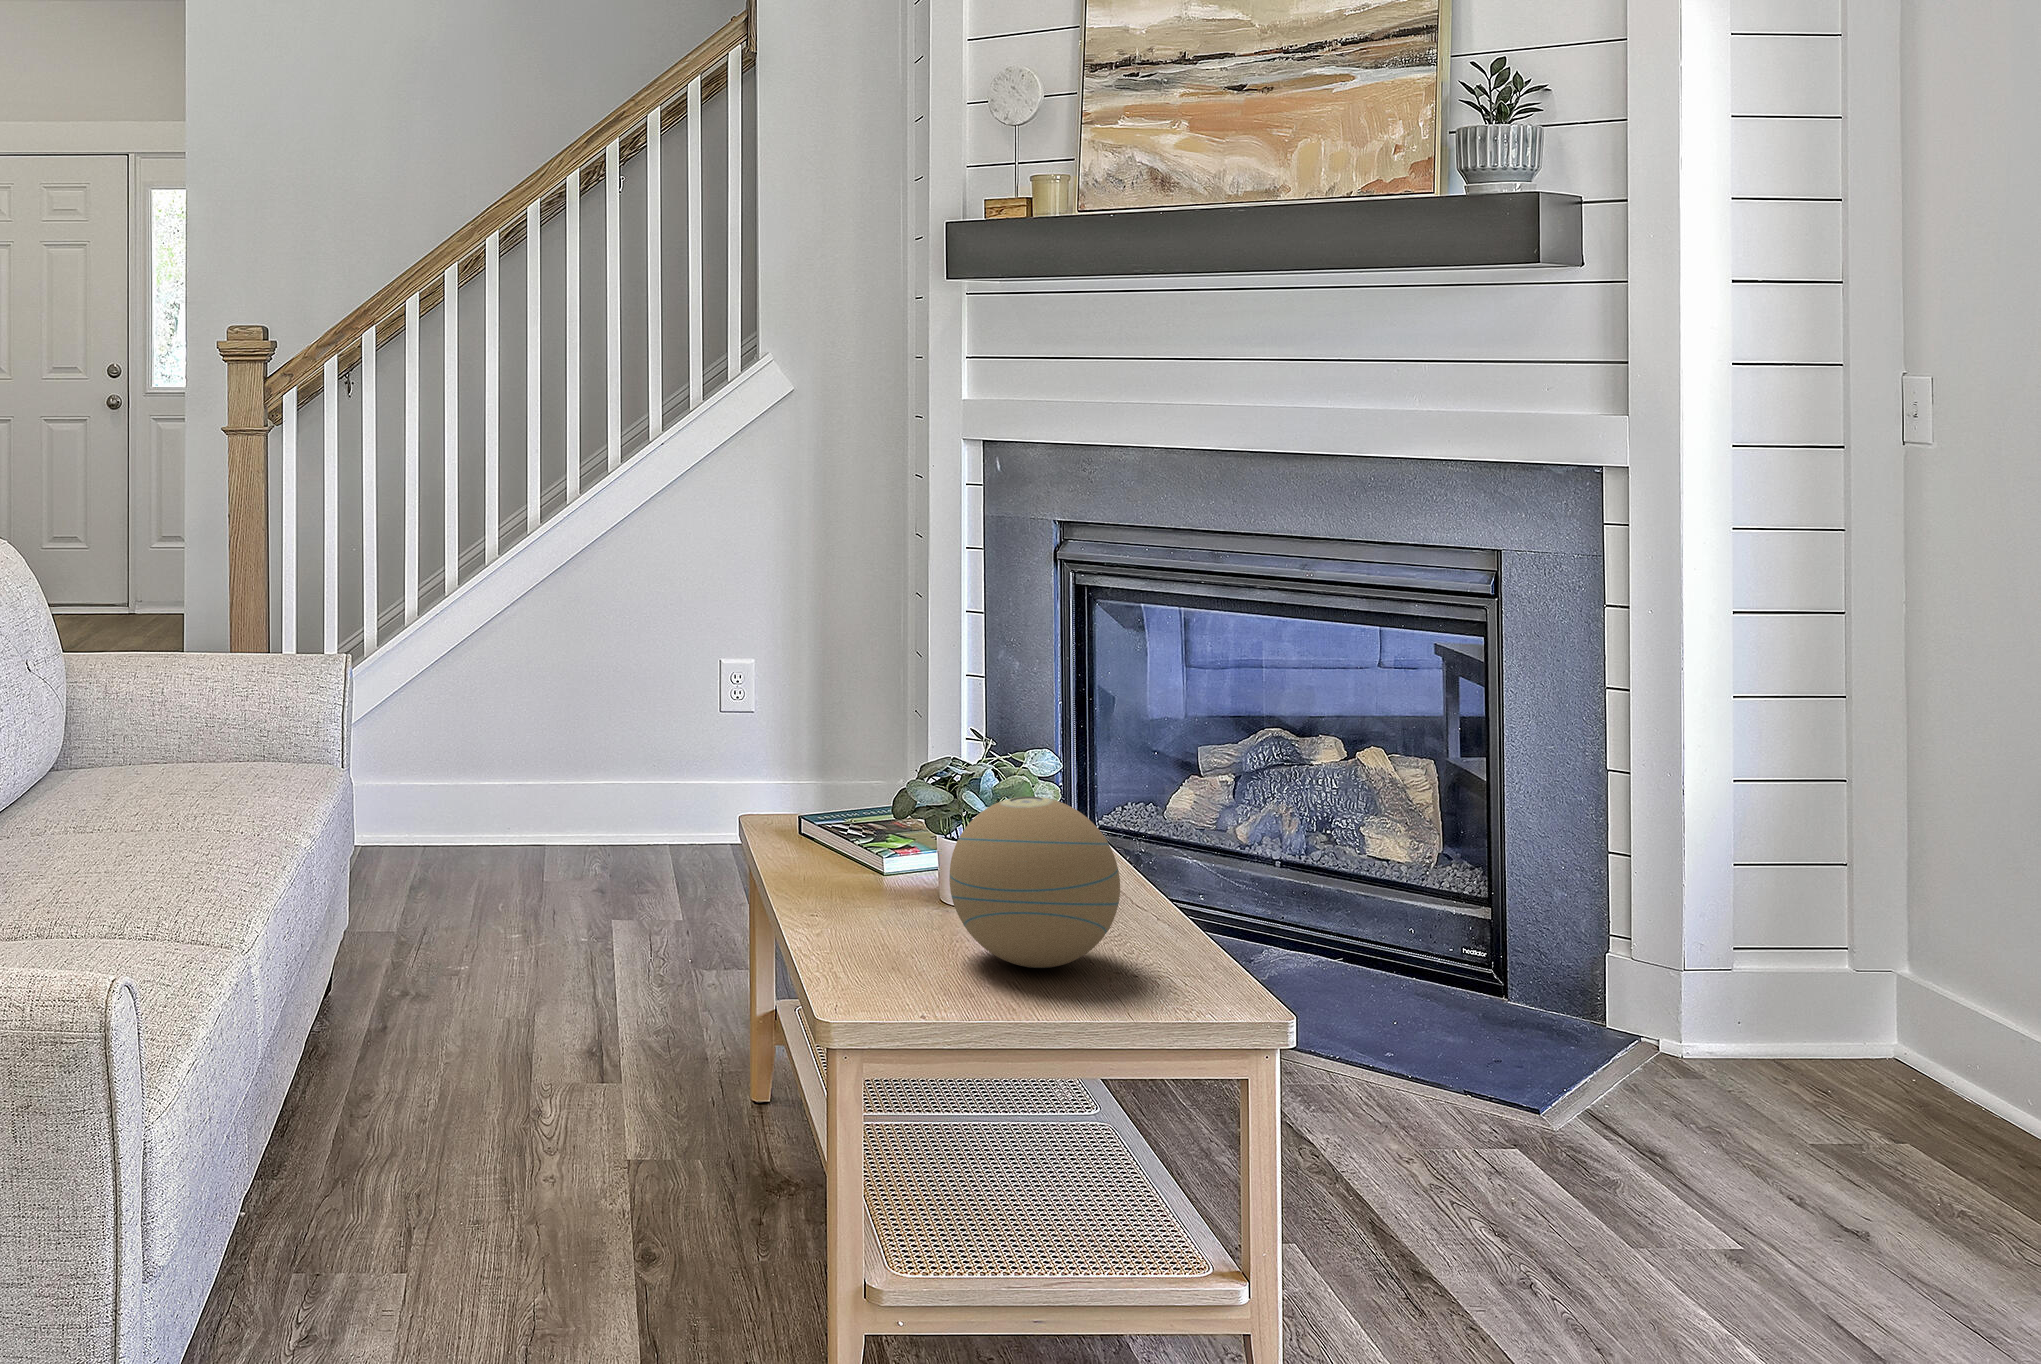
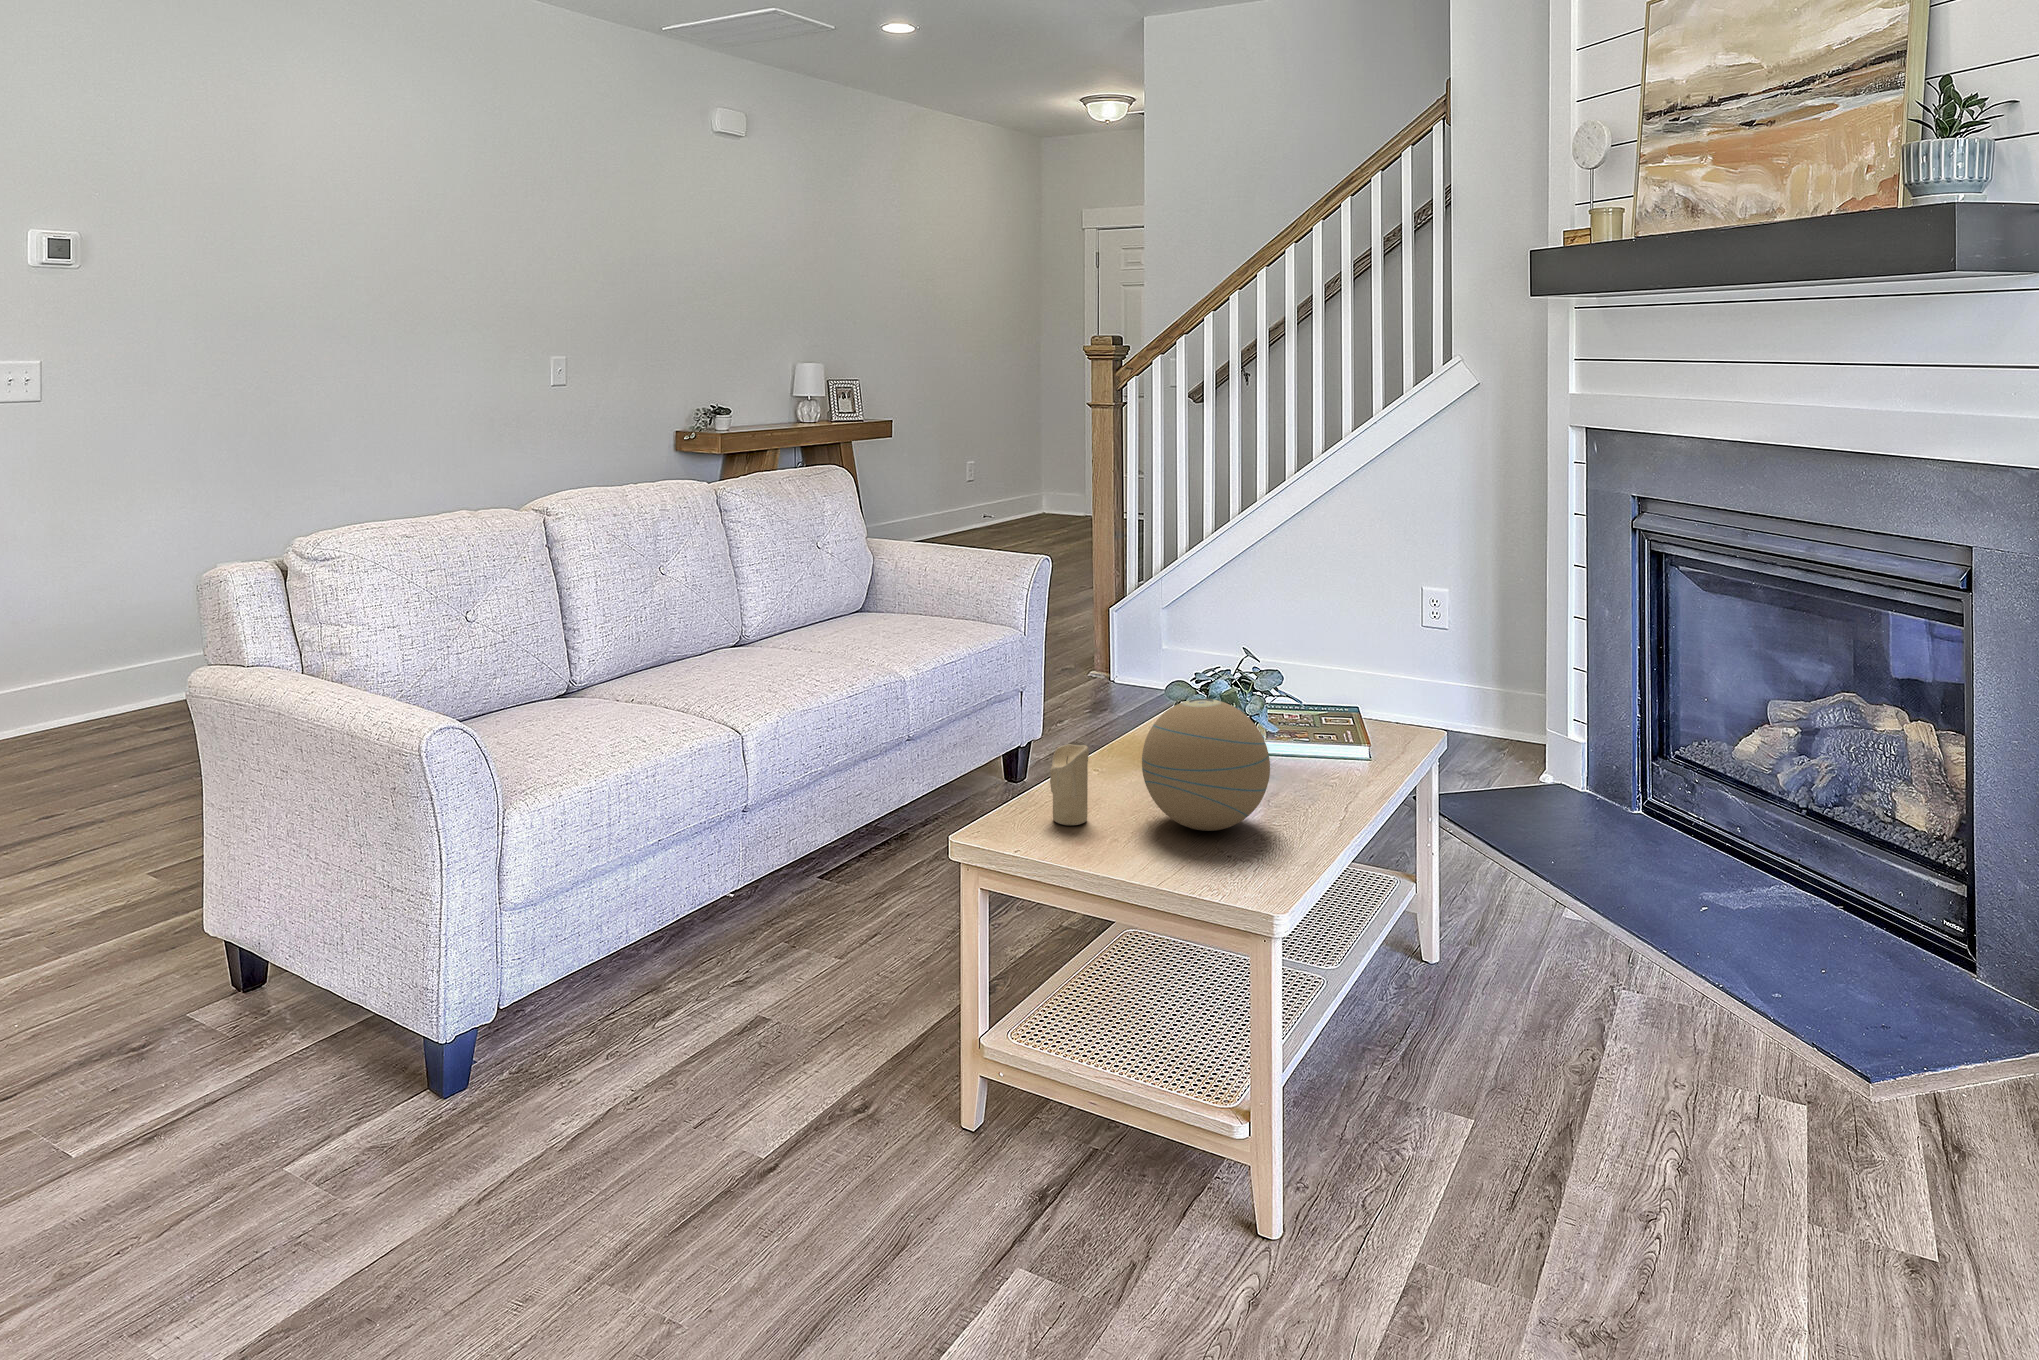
candle: none [857,880,910,993] -> present [1050,744,1089,825]

